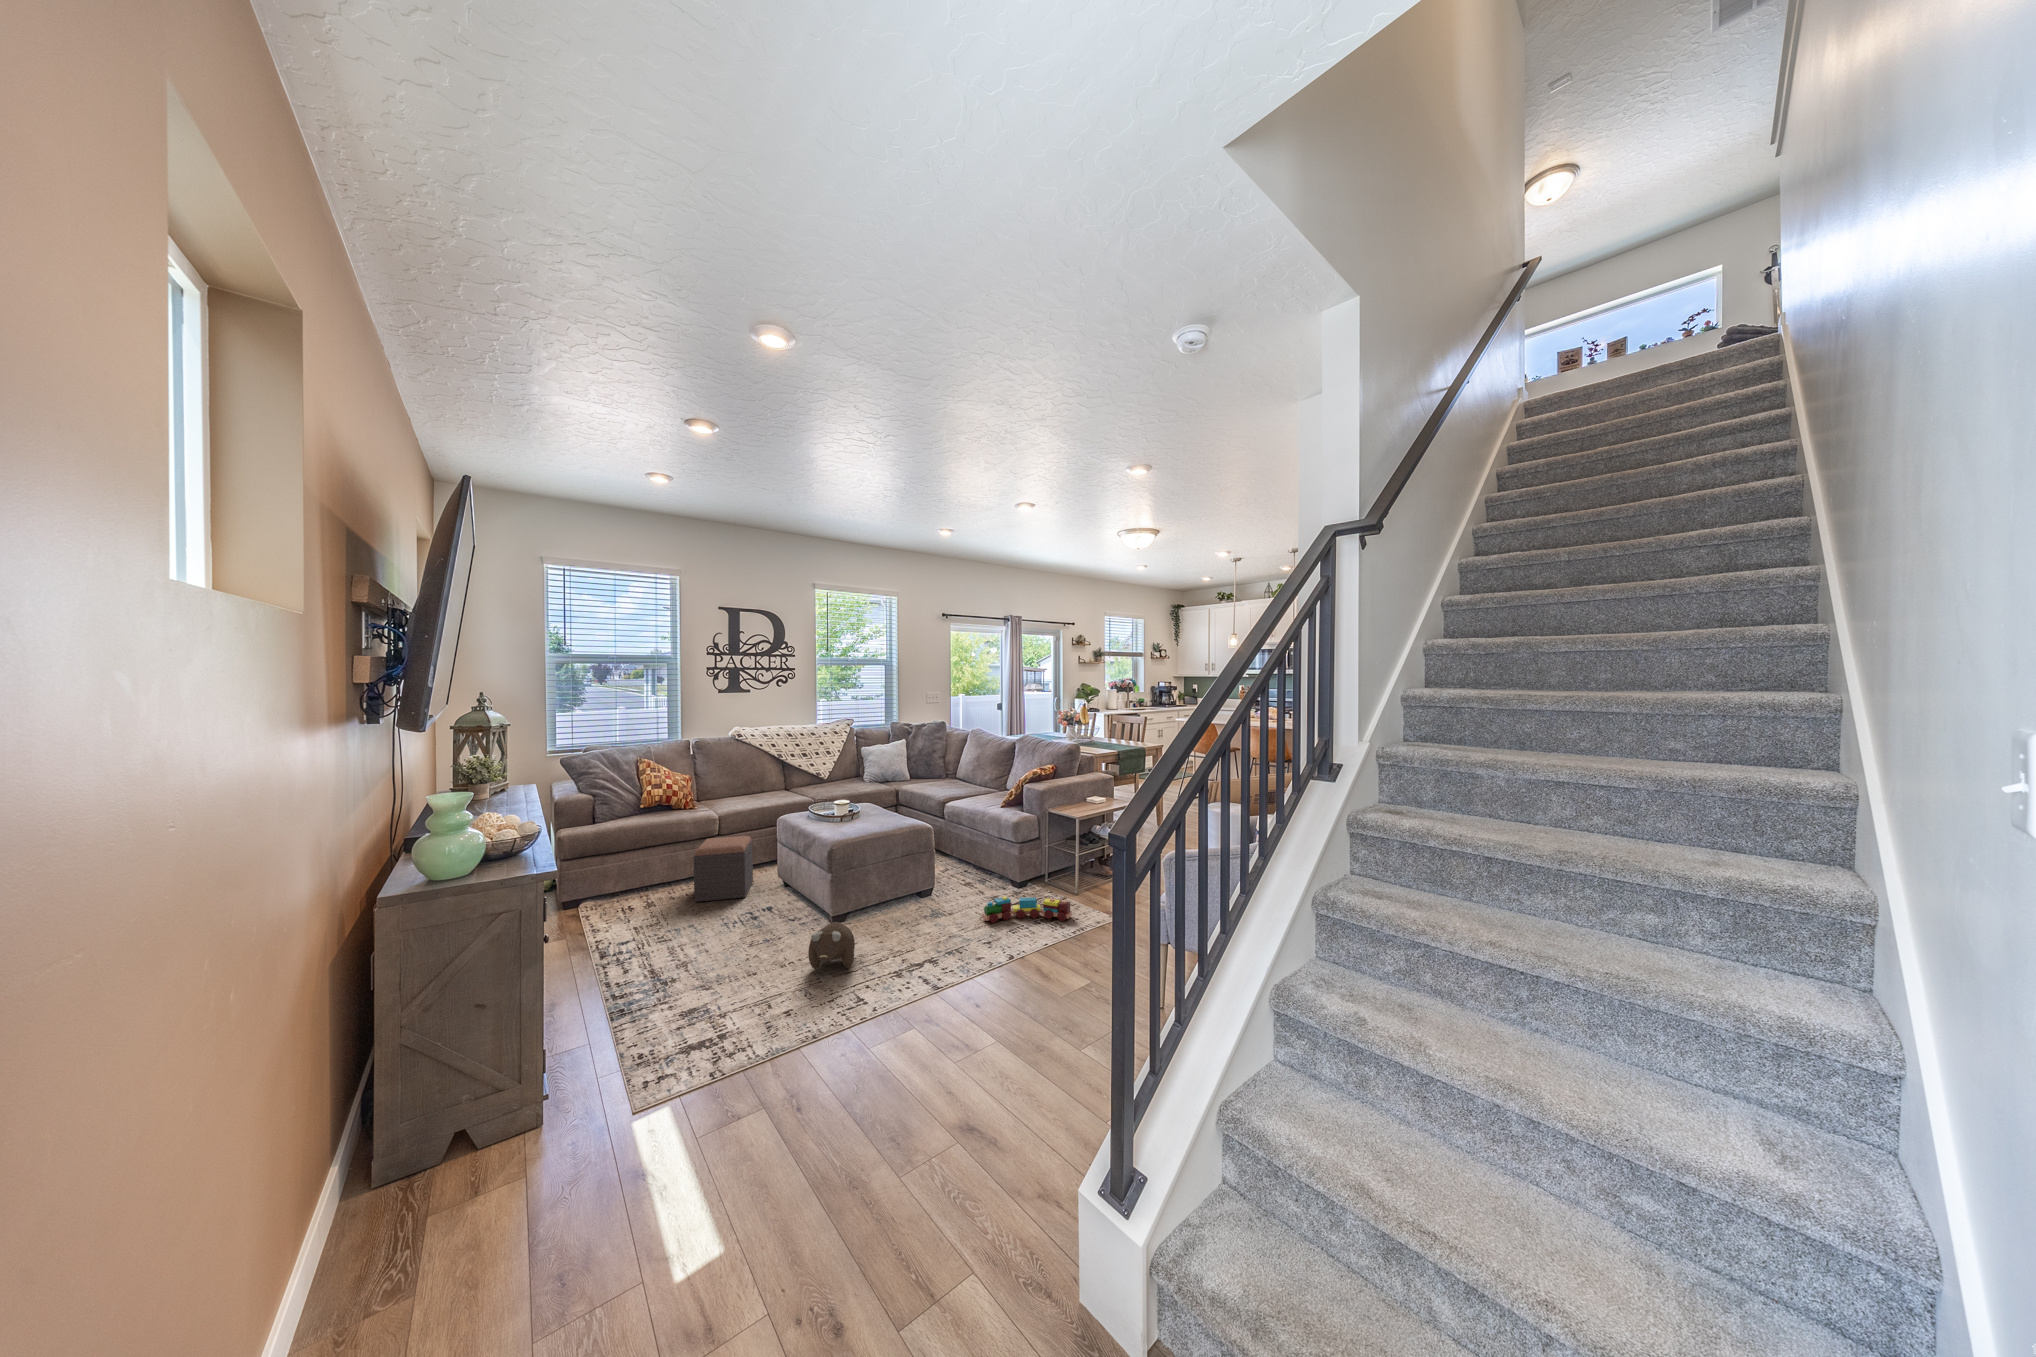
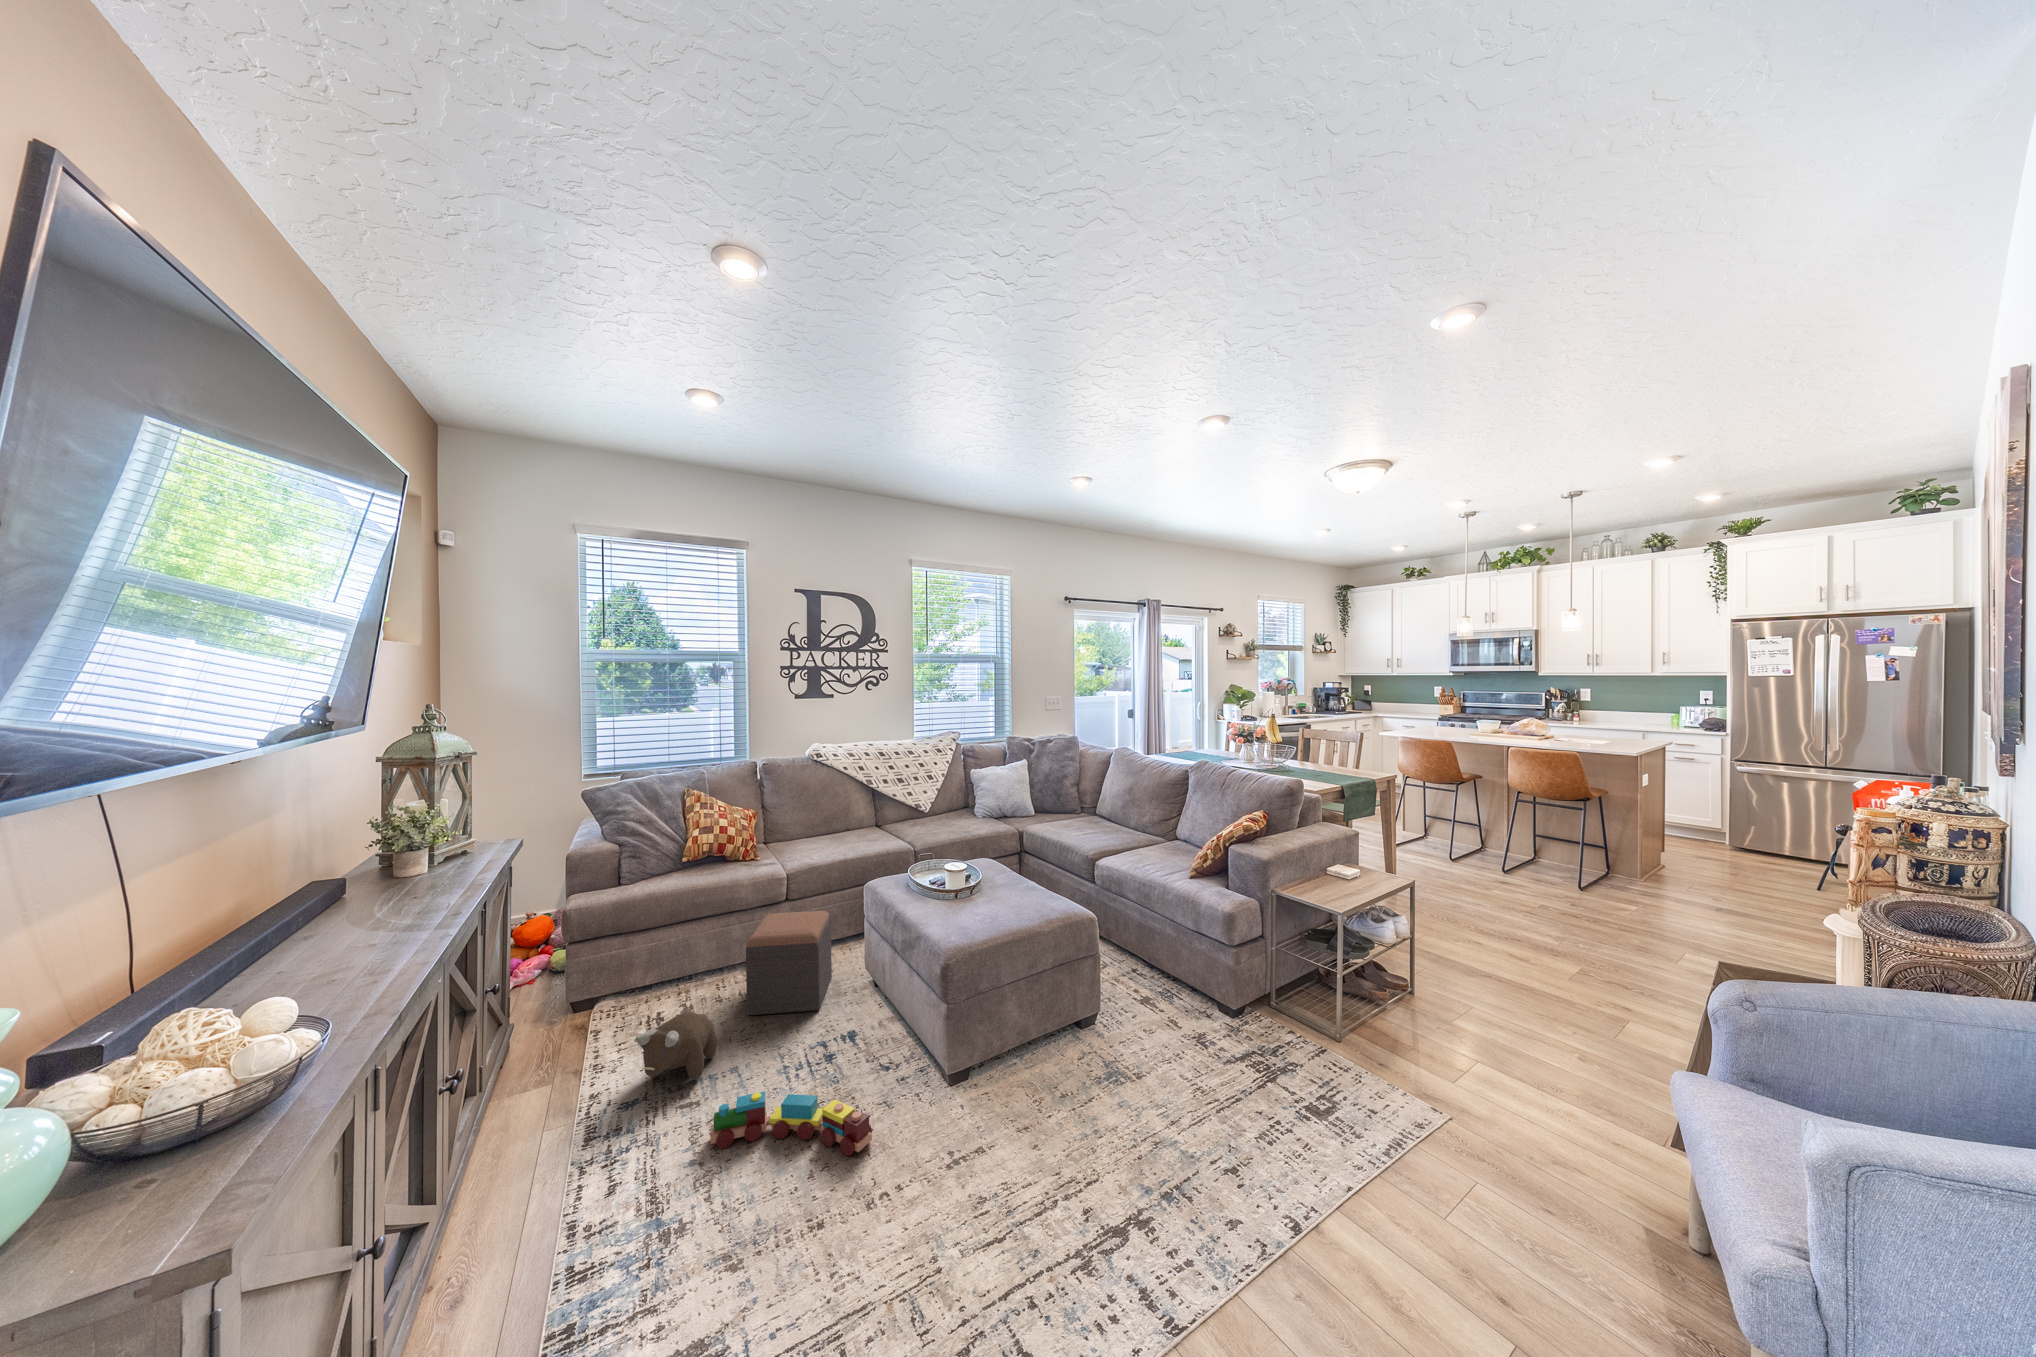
toy train: present [982,897,1072,923] -> present [710,1091,872,1156]
plush toy: present [808,922,855,969] -> present [636,1012,717,1080]

